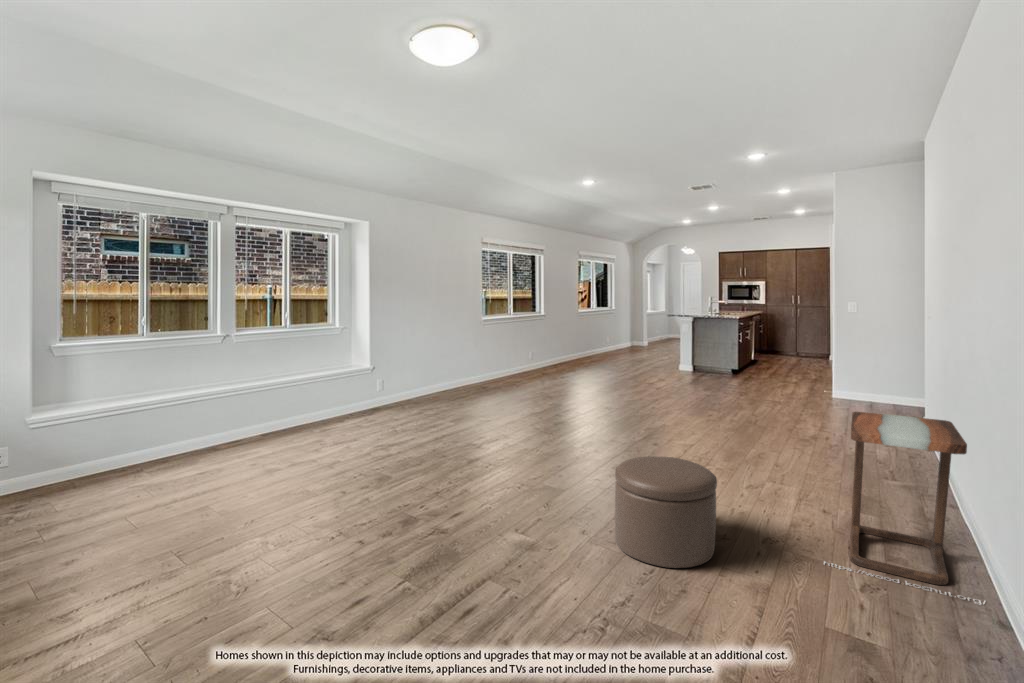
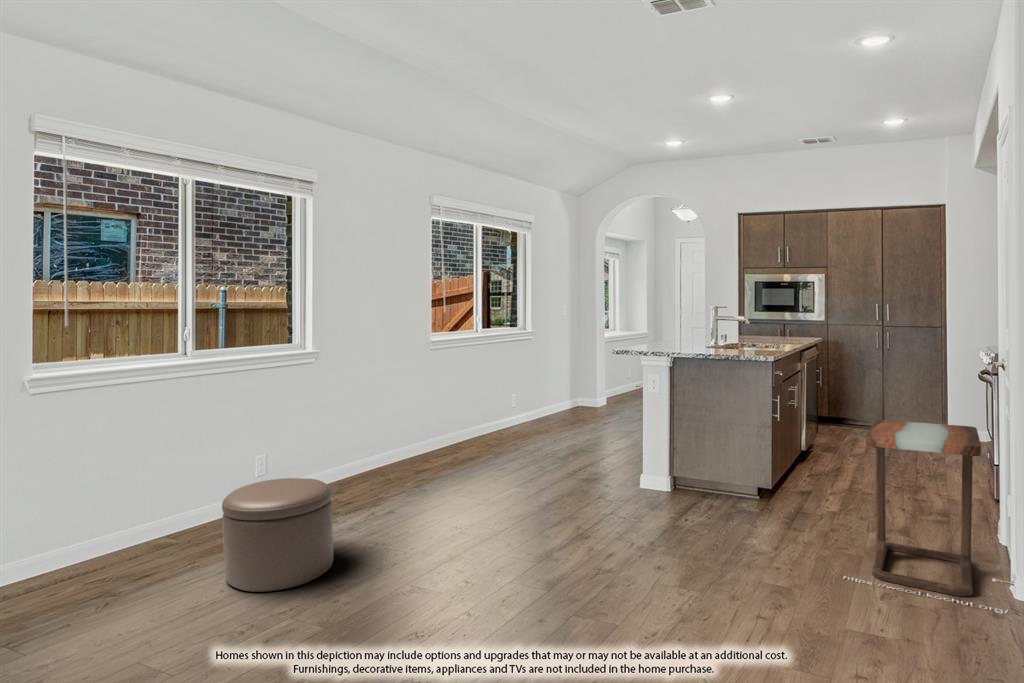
ottoman: present [615,456,717,568] -> present [222,478,333,592]

